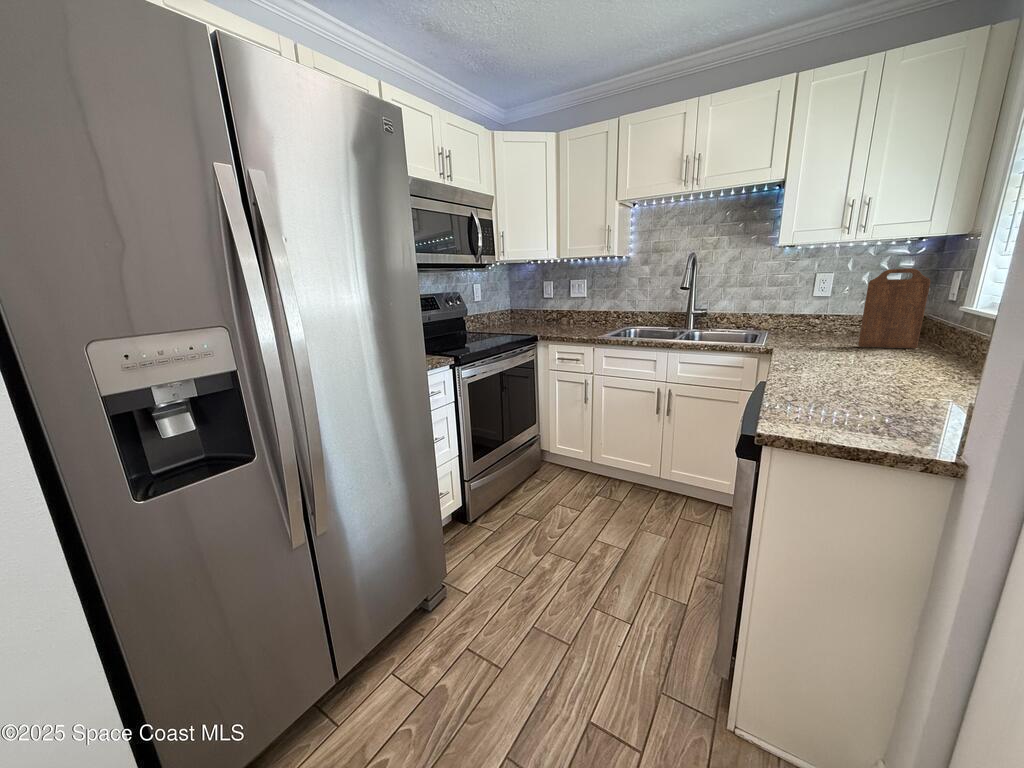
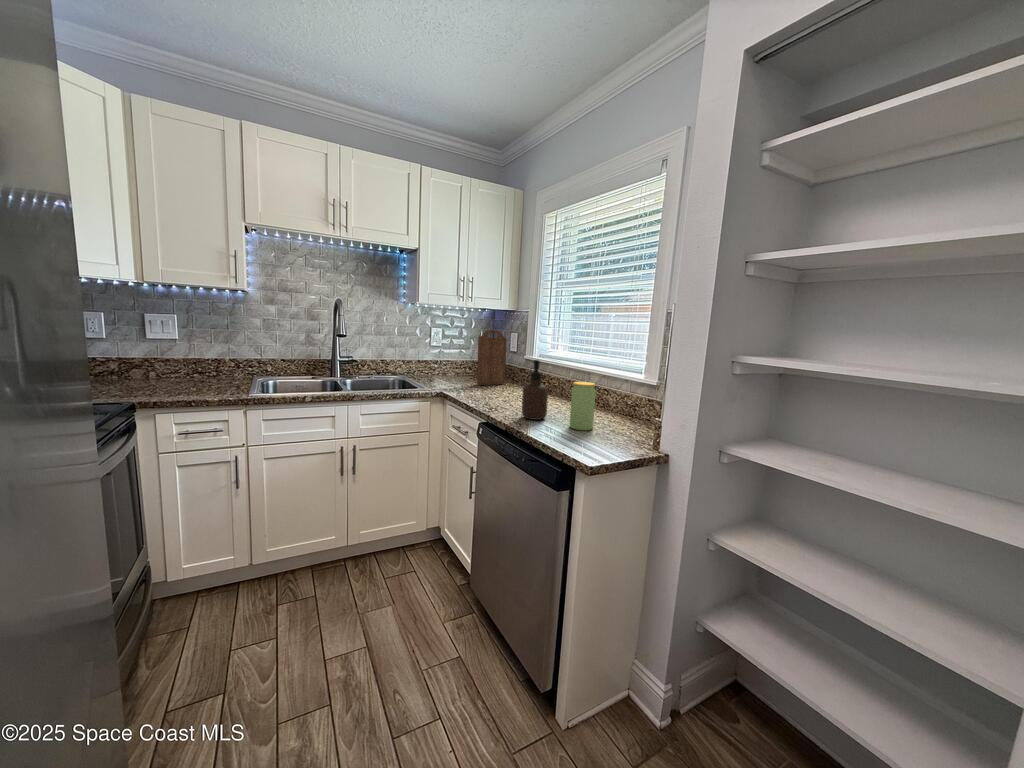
soap dispenser: none [819,305,869,389] -> present [522,360,548,420]
jar: none [871,337,933,413] -> present [570,382,596,430]

